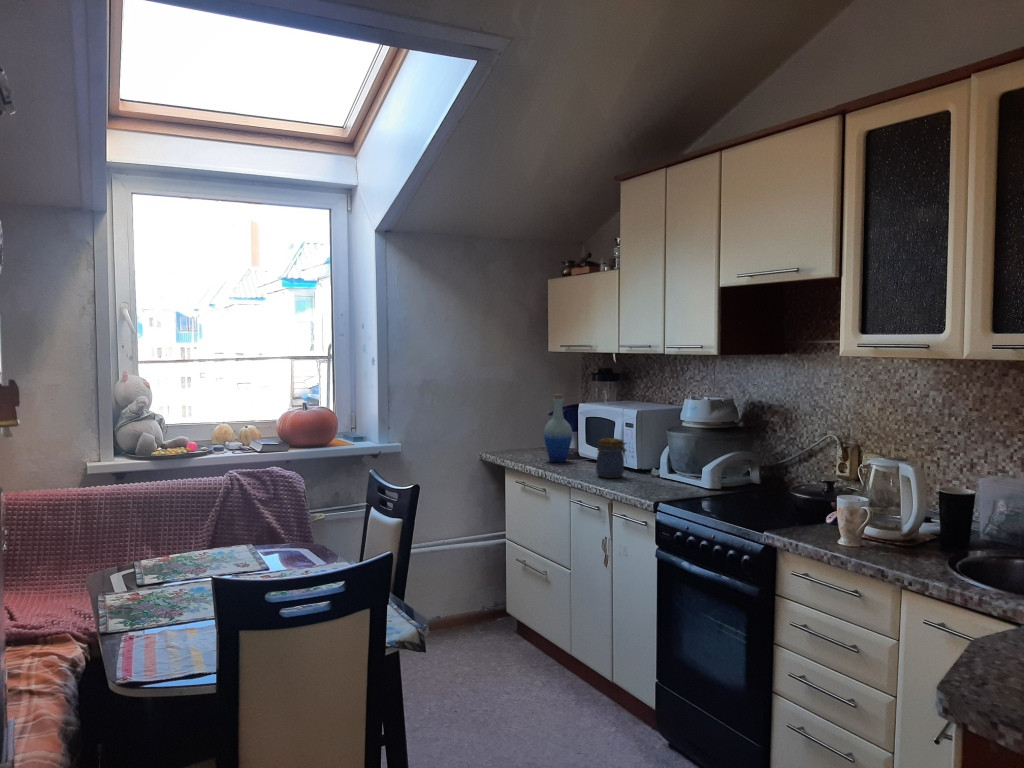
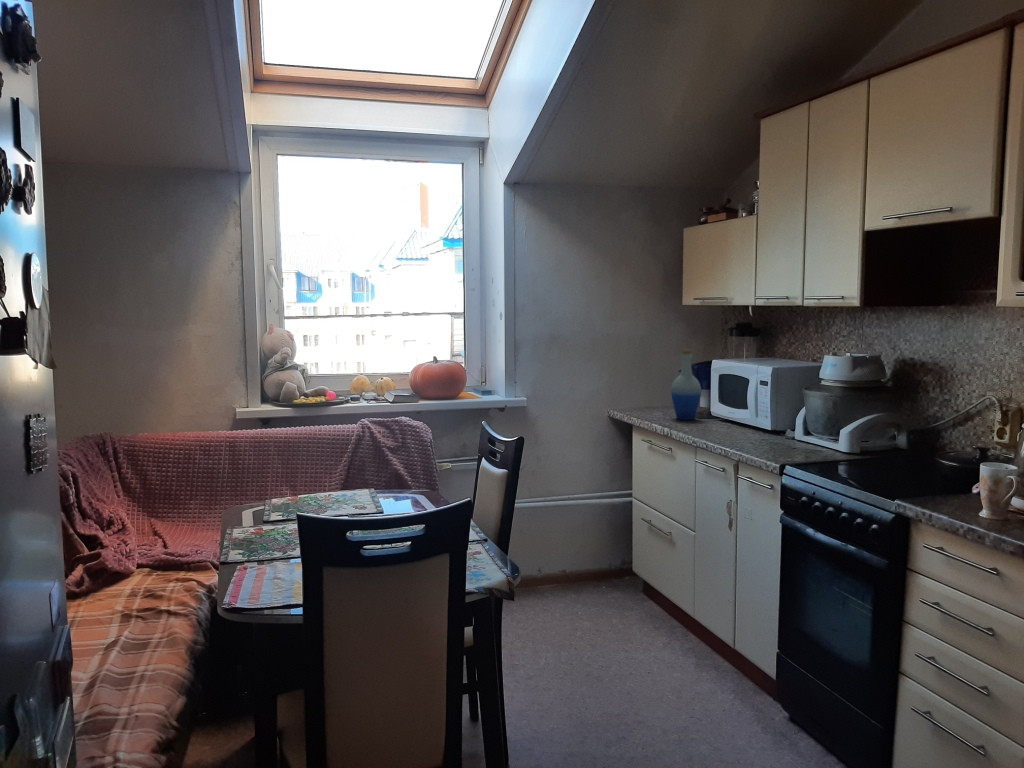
jar: present [596,438,627,478] -> none [722,396,756,437]

